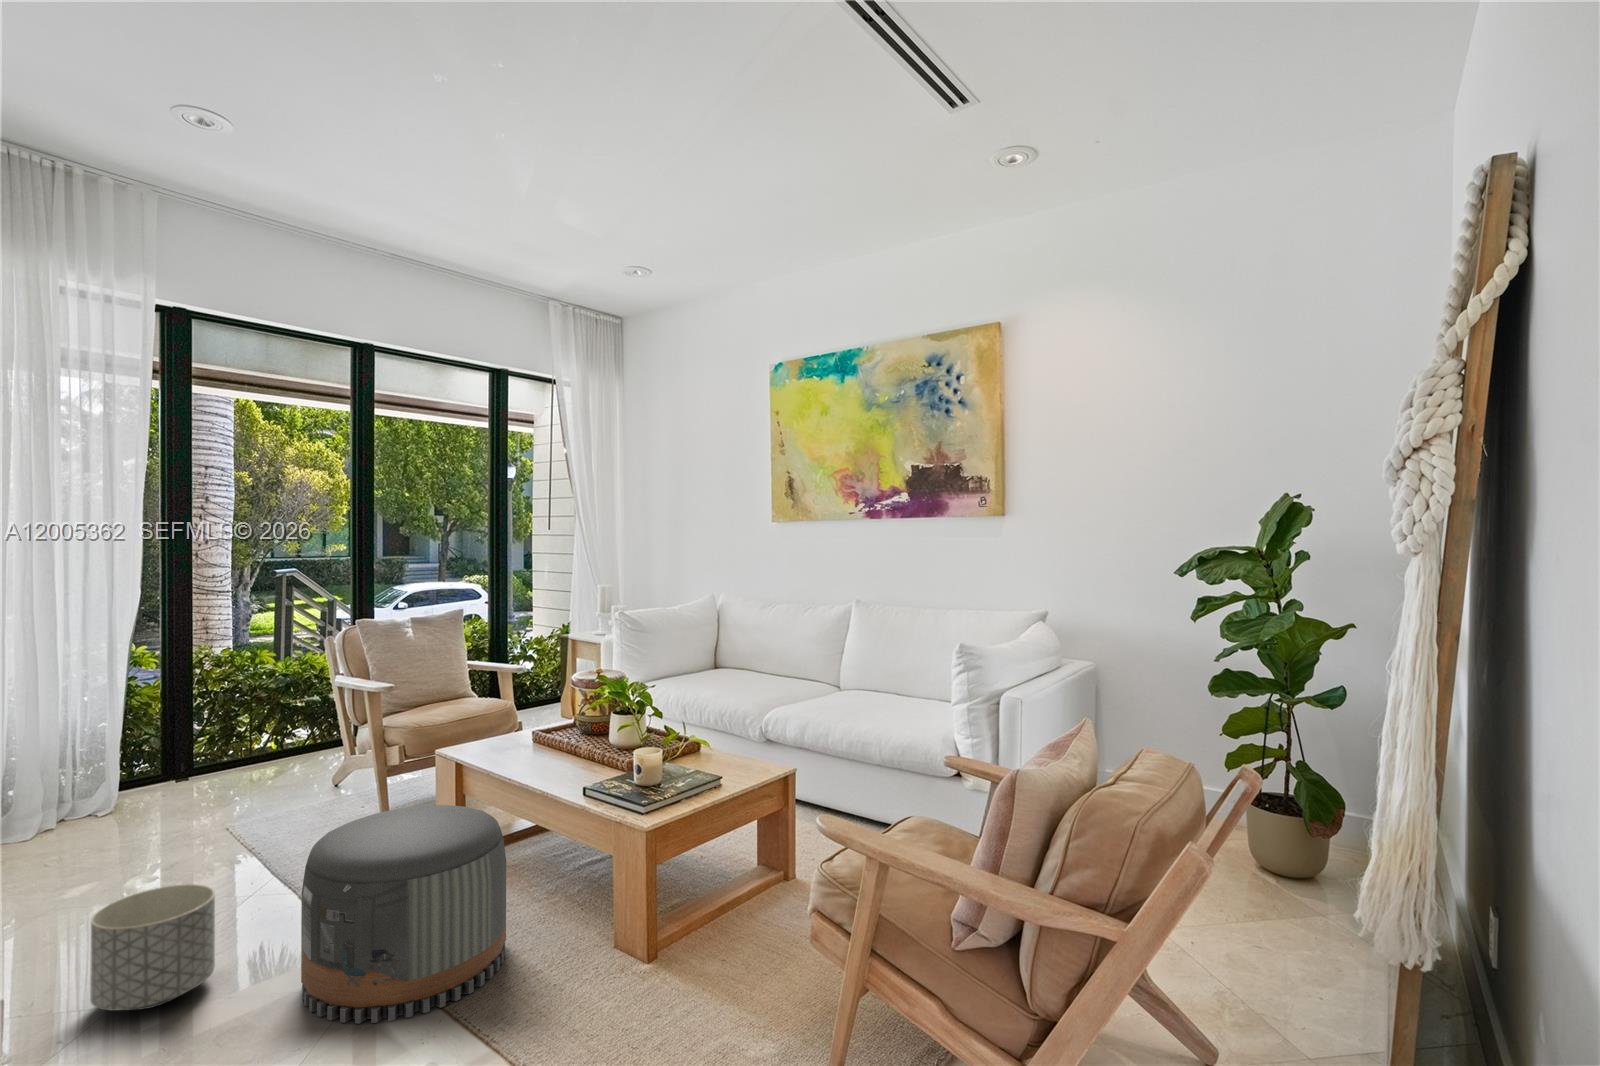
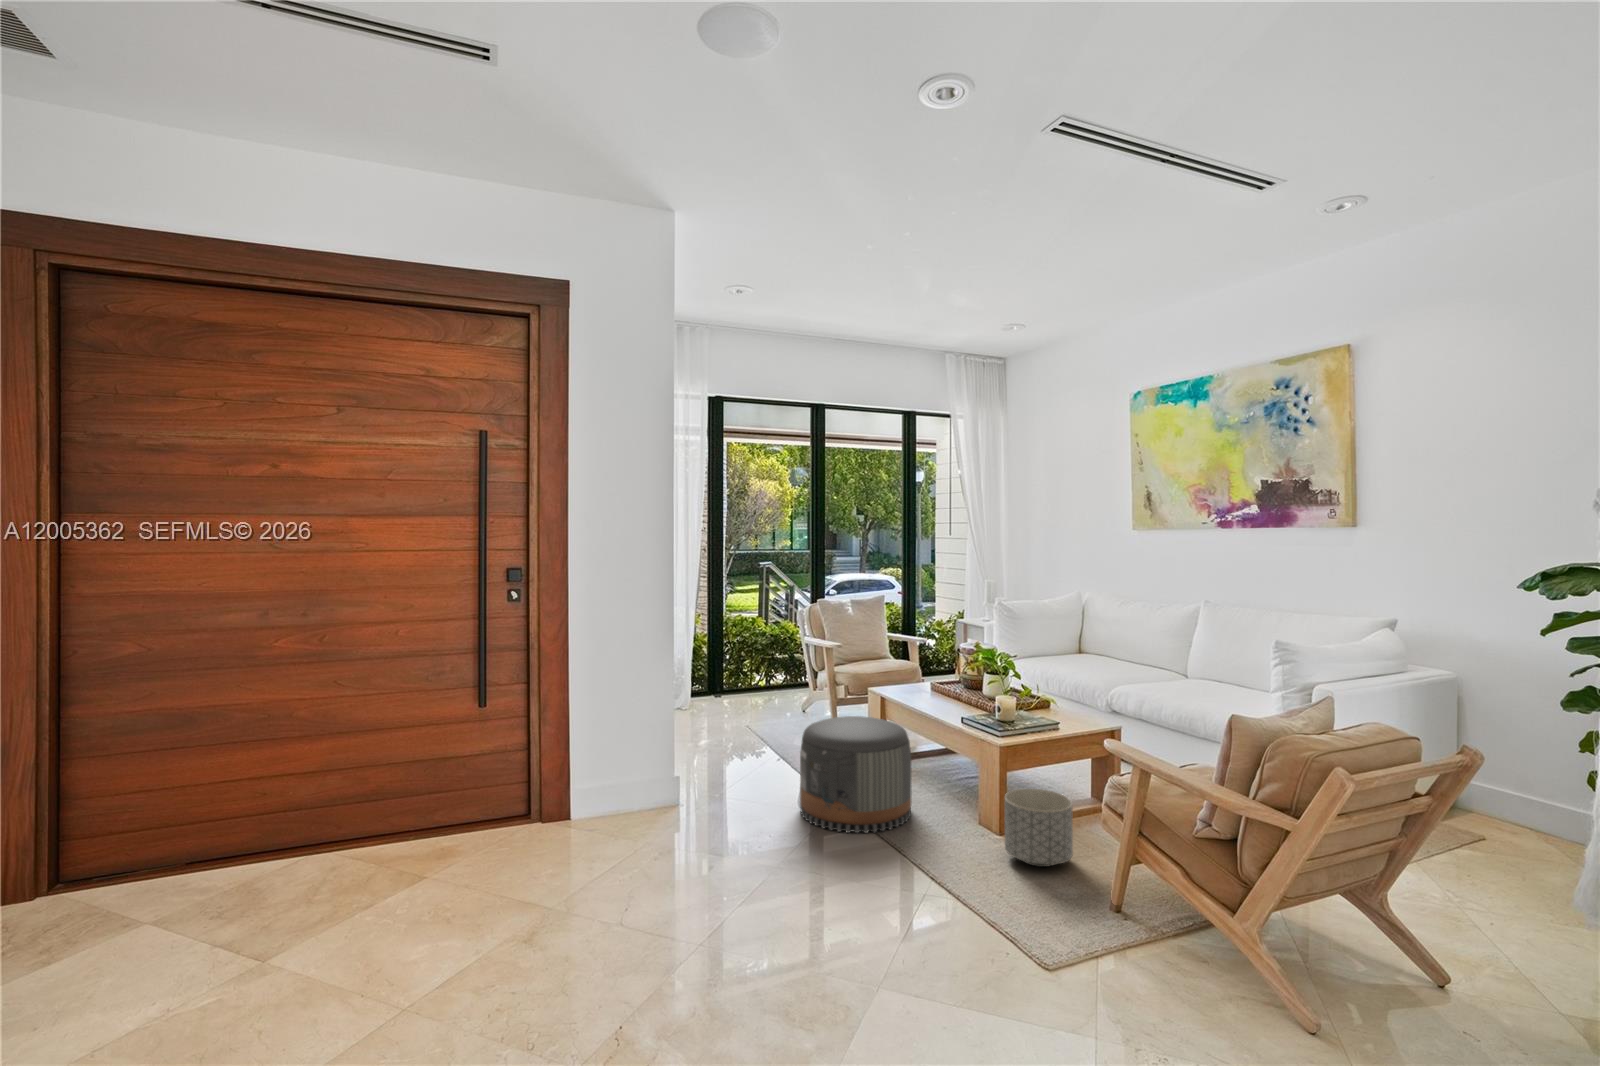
planter: present [90,884,215,1010] -> present [1005,789,1073,867]

